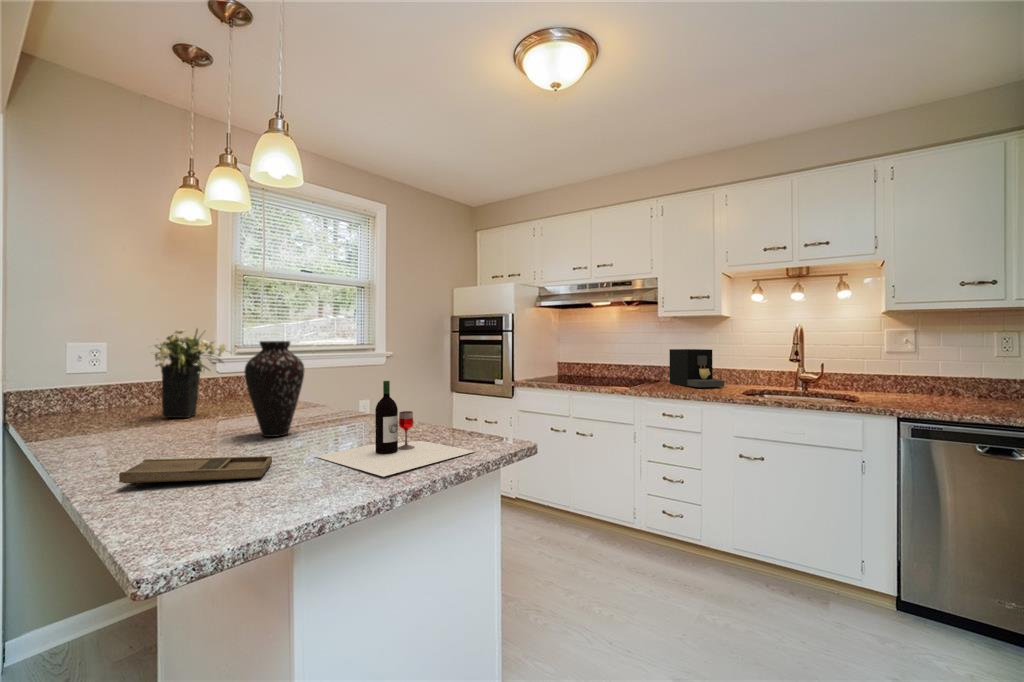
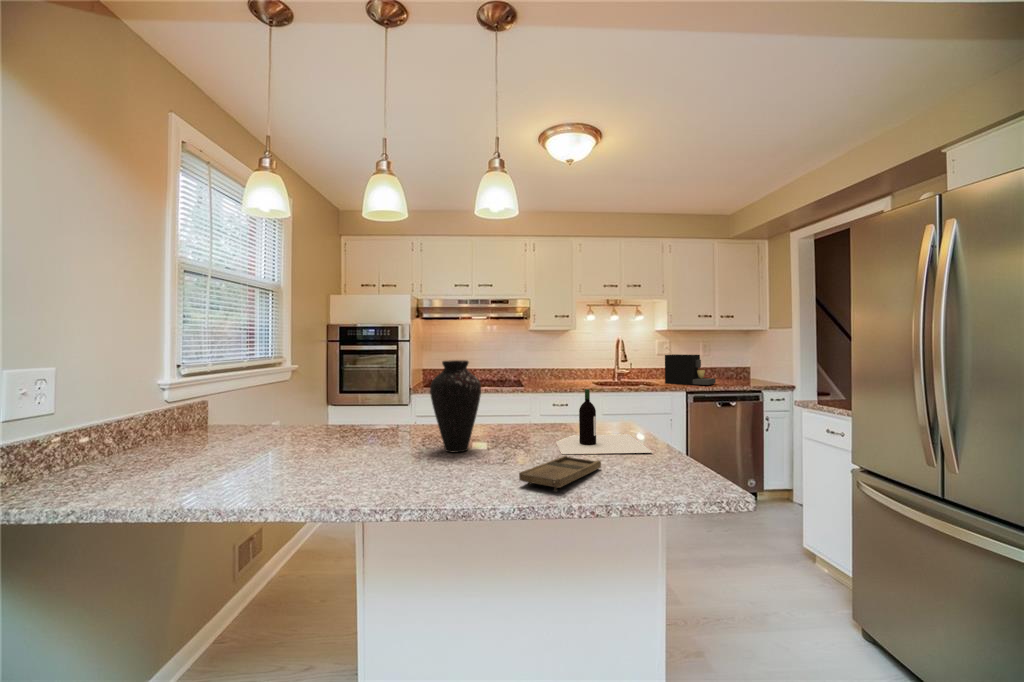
flower arrangement: present [155,329,226,418] -> none [221,346,309,460]
coffee maker: present [669,349,724,387] -> present [665,354,716,385]

